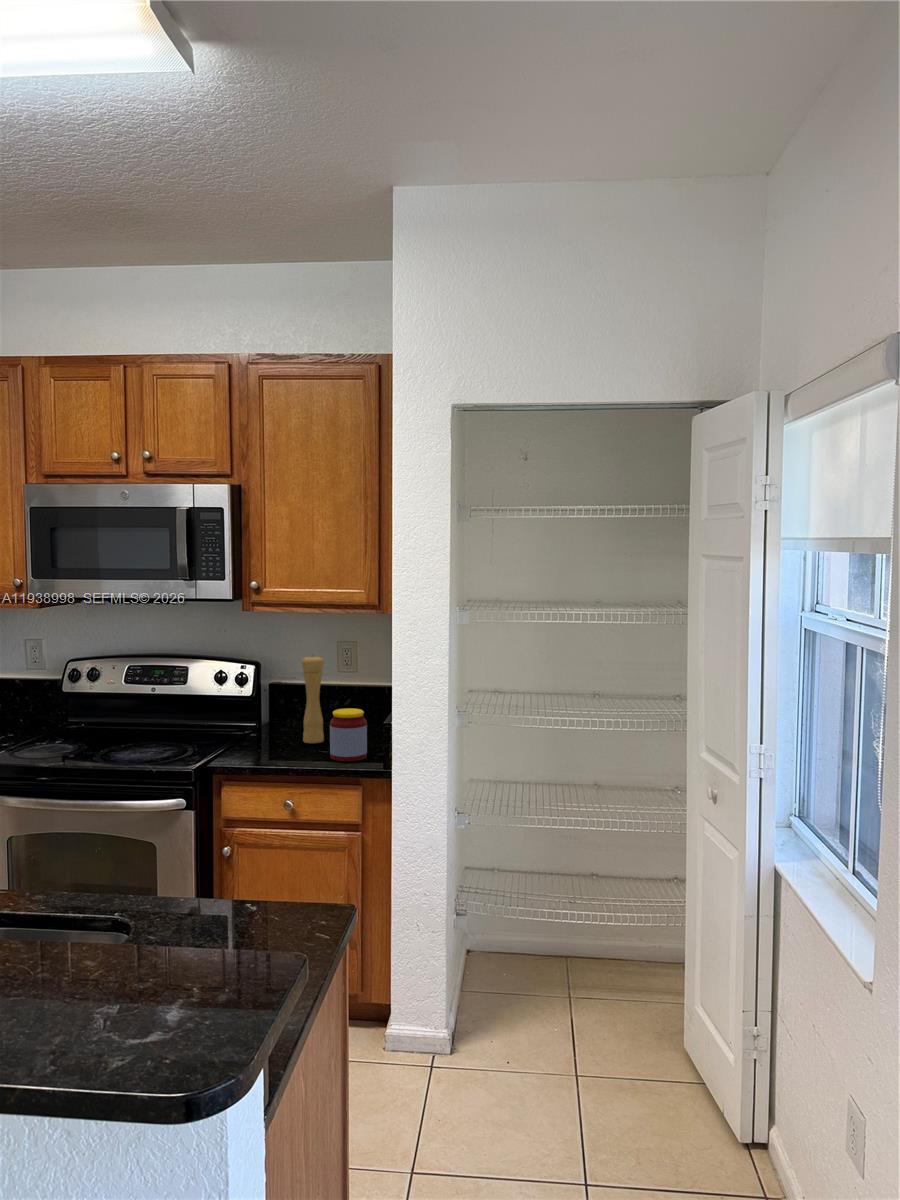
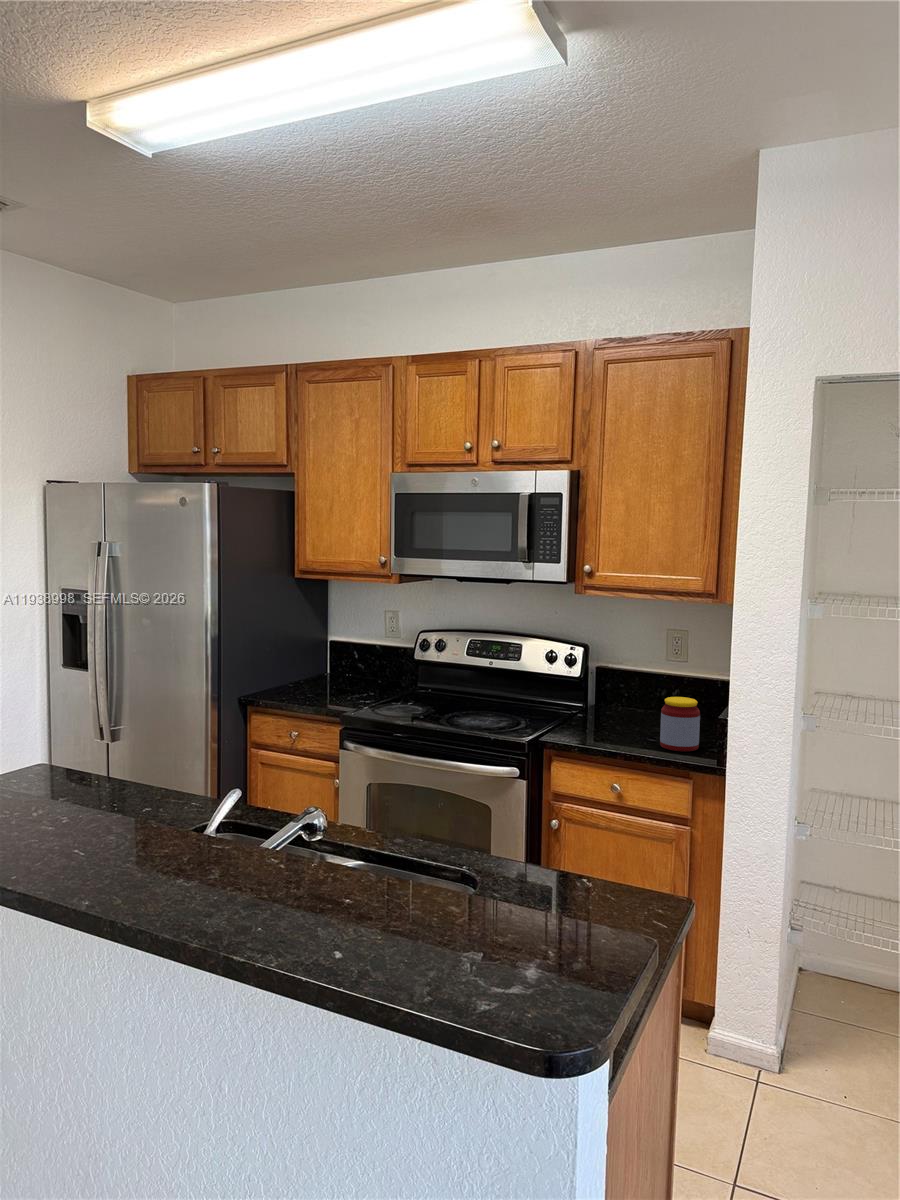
pepper mill: present [302,655,324,743] -> none [632,641,656,729]

